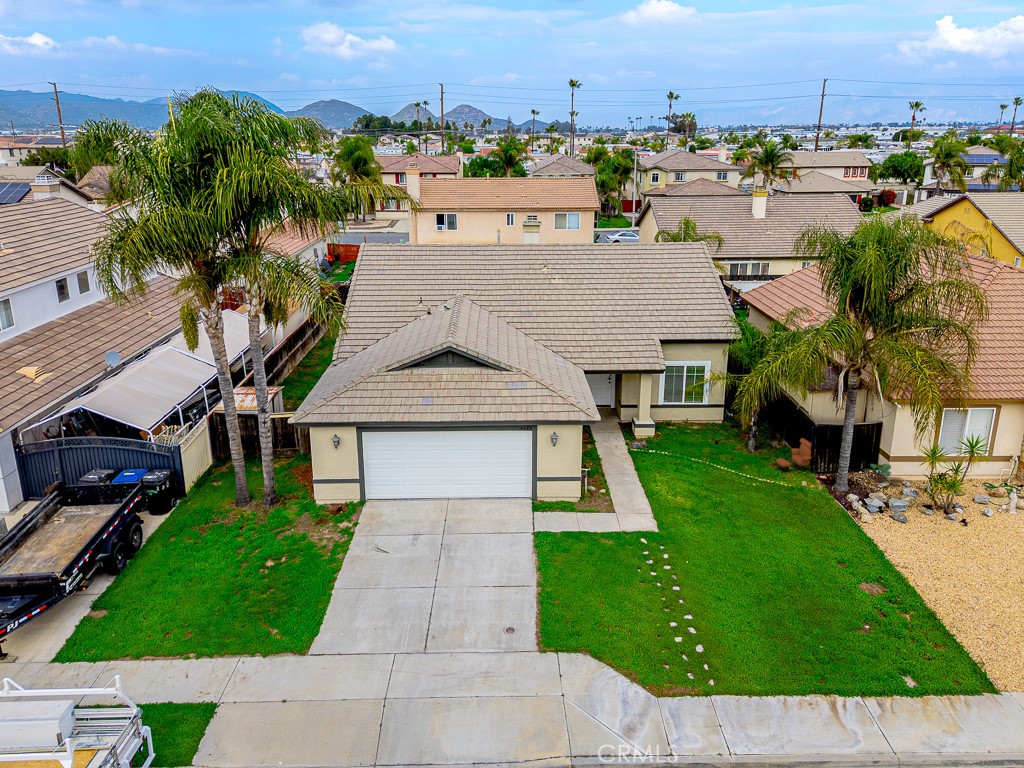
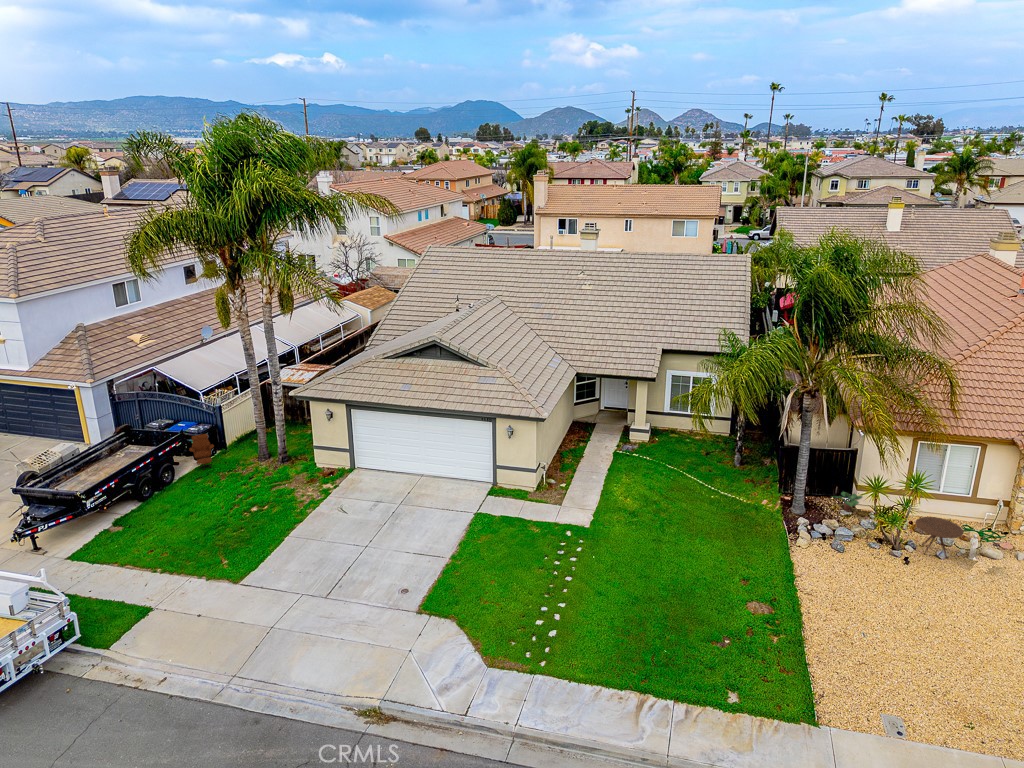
lounge chair: present [776,438,812,472] -> present [189,434,214,470]
round table: none [959,477,1004,515] -> present [916,517,963,559]

